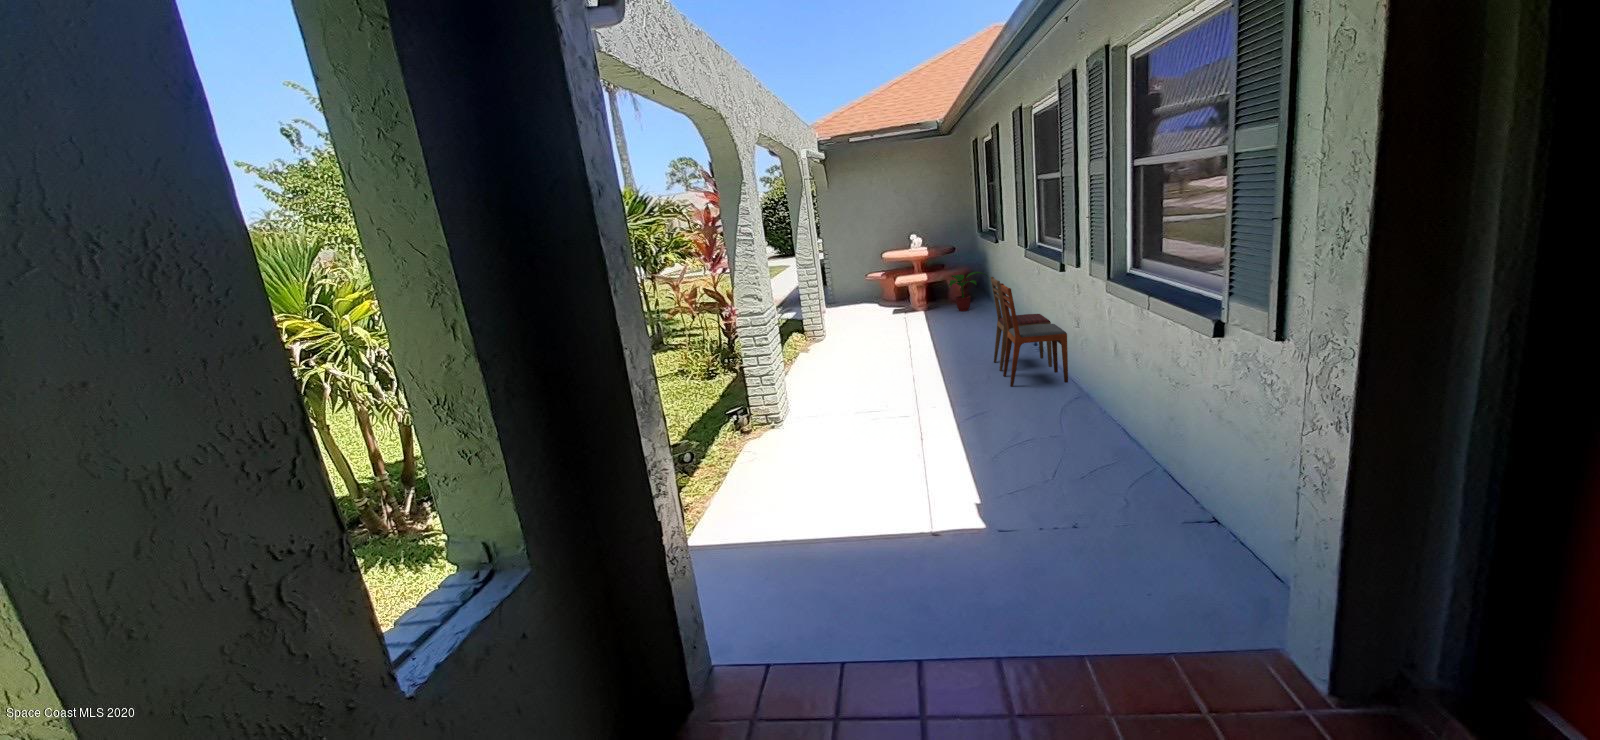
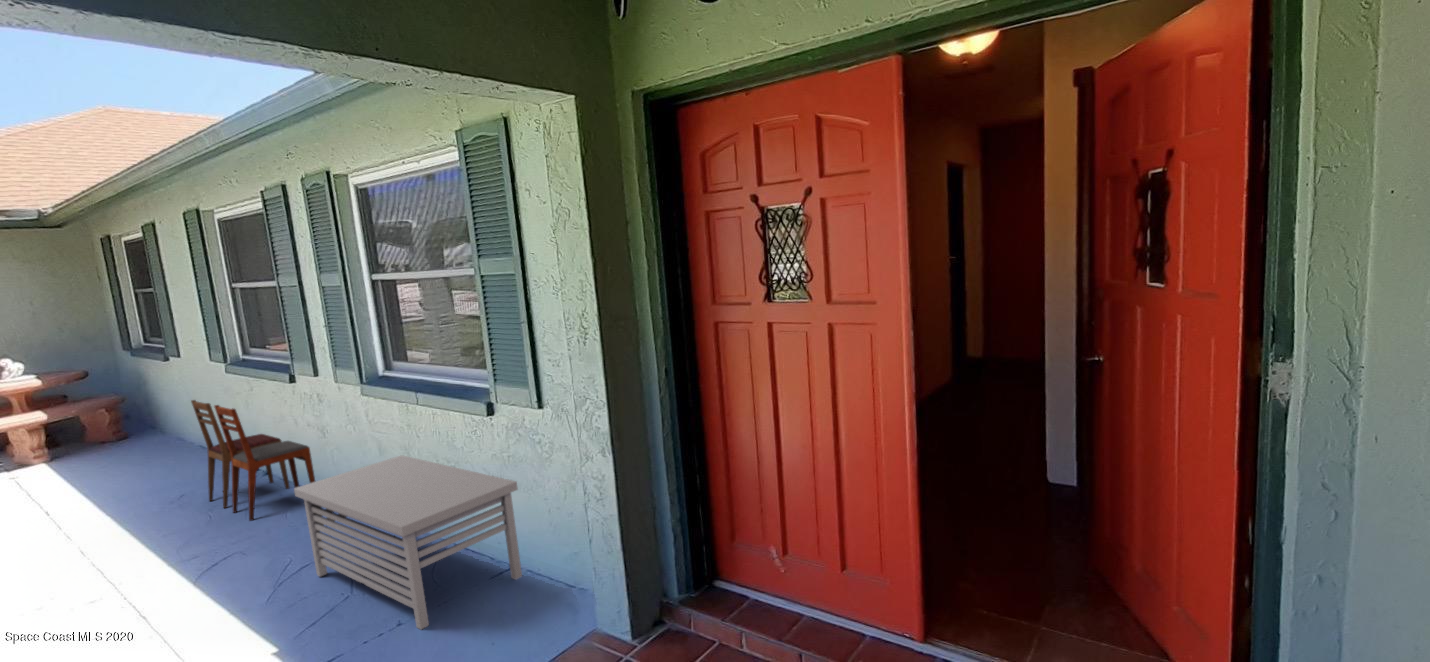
potted plant: present [948,272,987,311] -> none [87,400,153,454]
storage bench: none [1021,360,1235,541] -> present [294,455,522,629]

